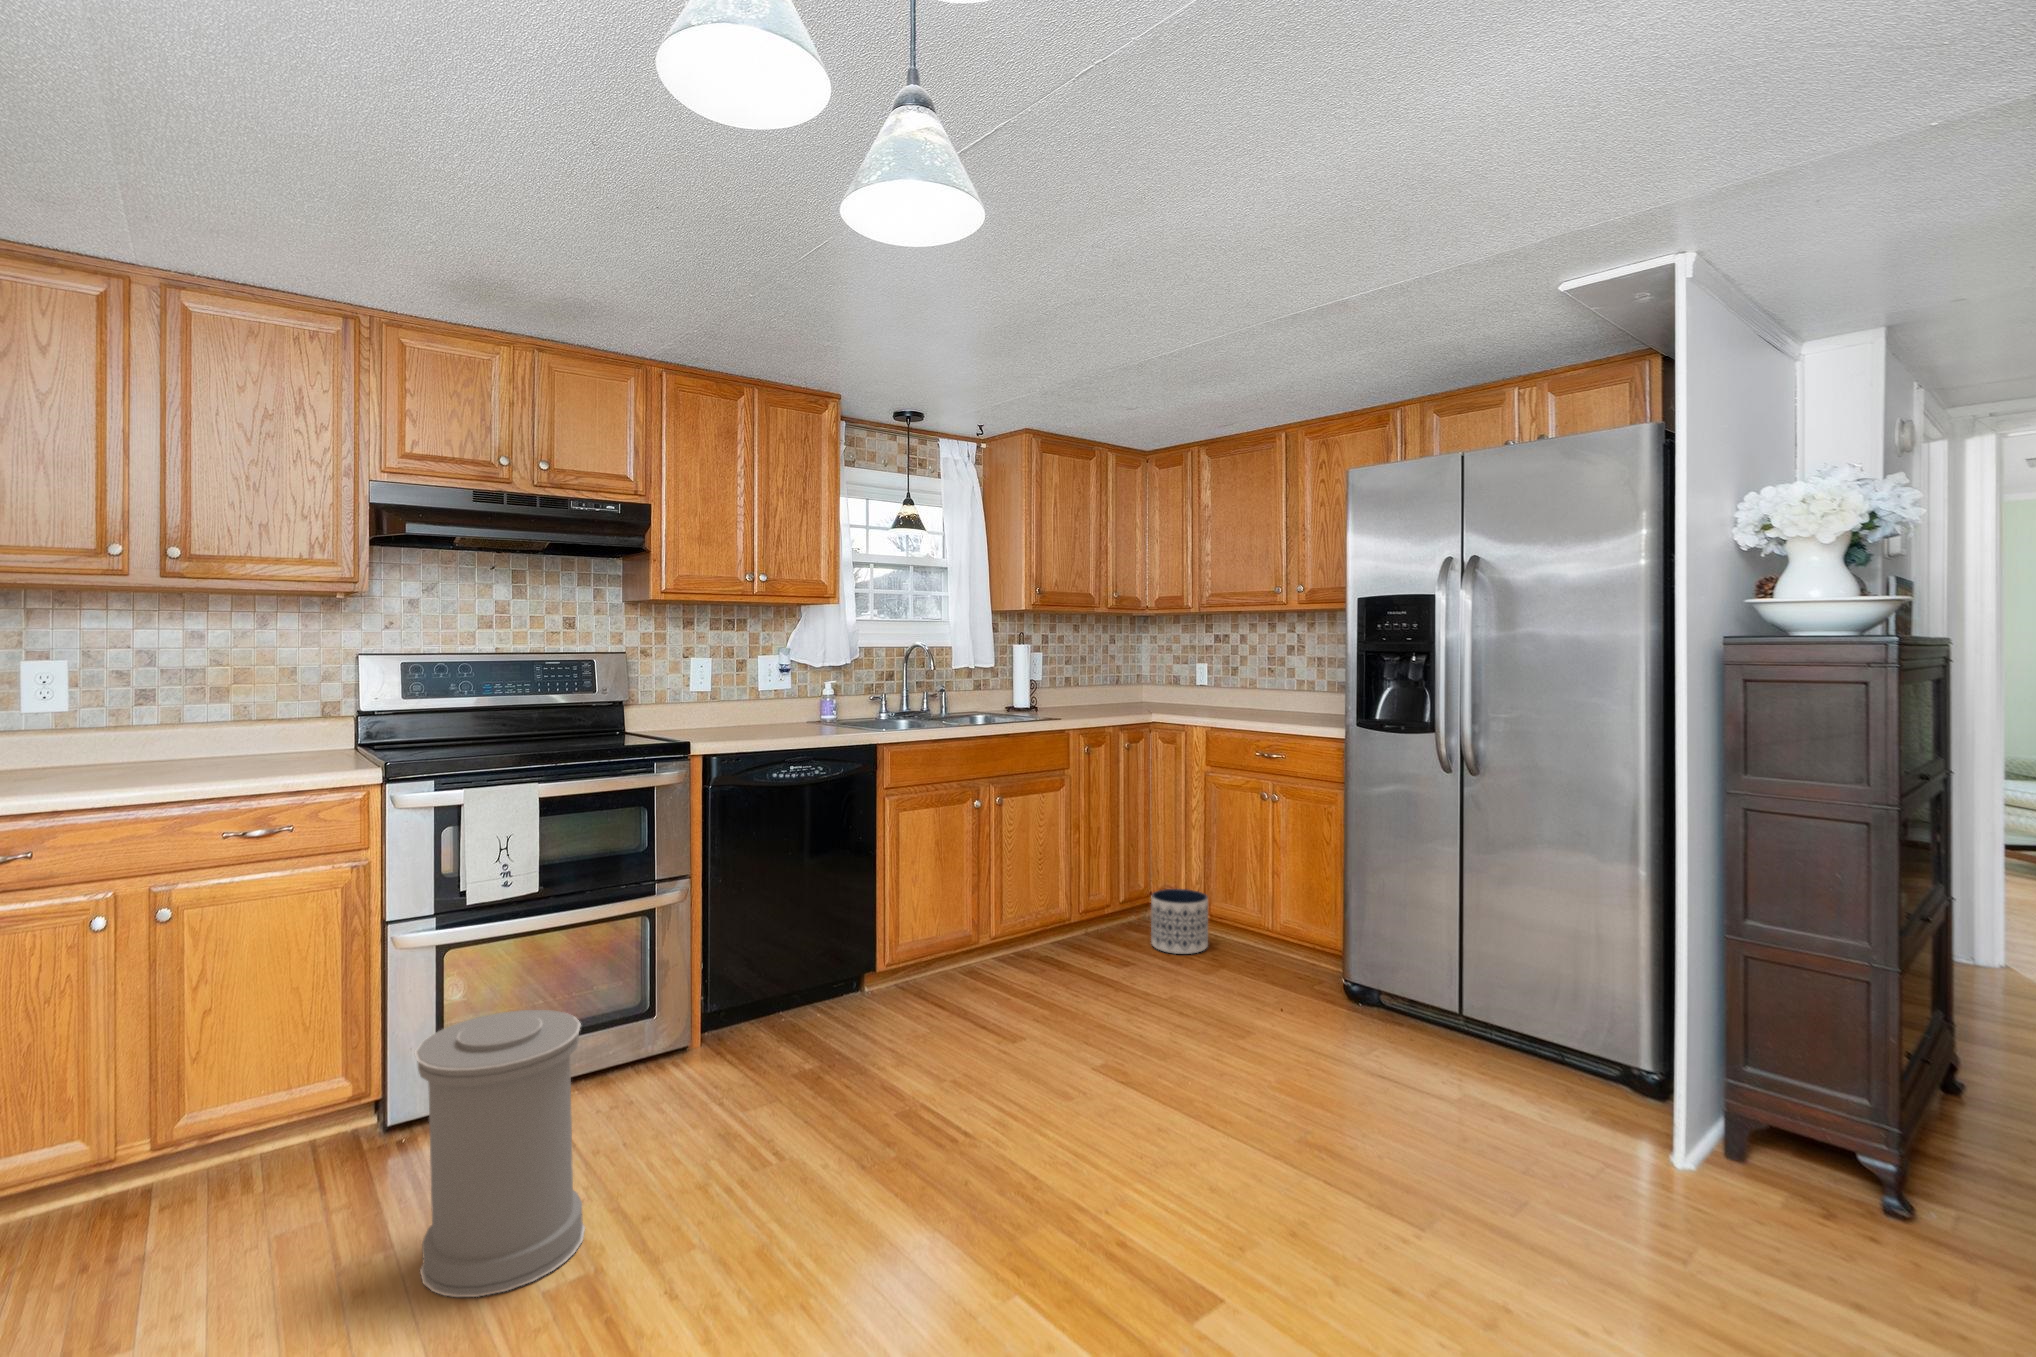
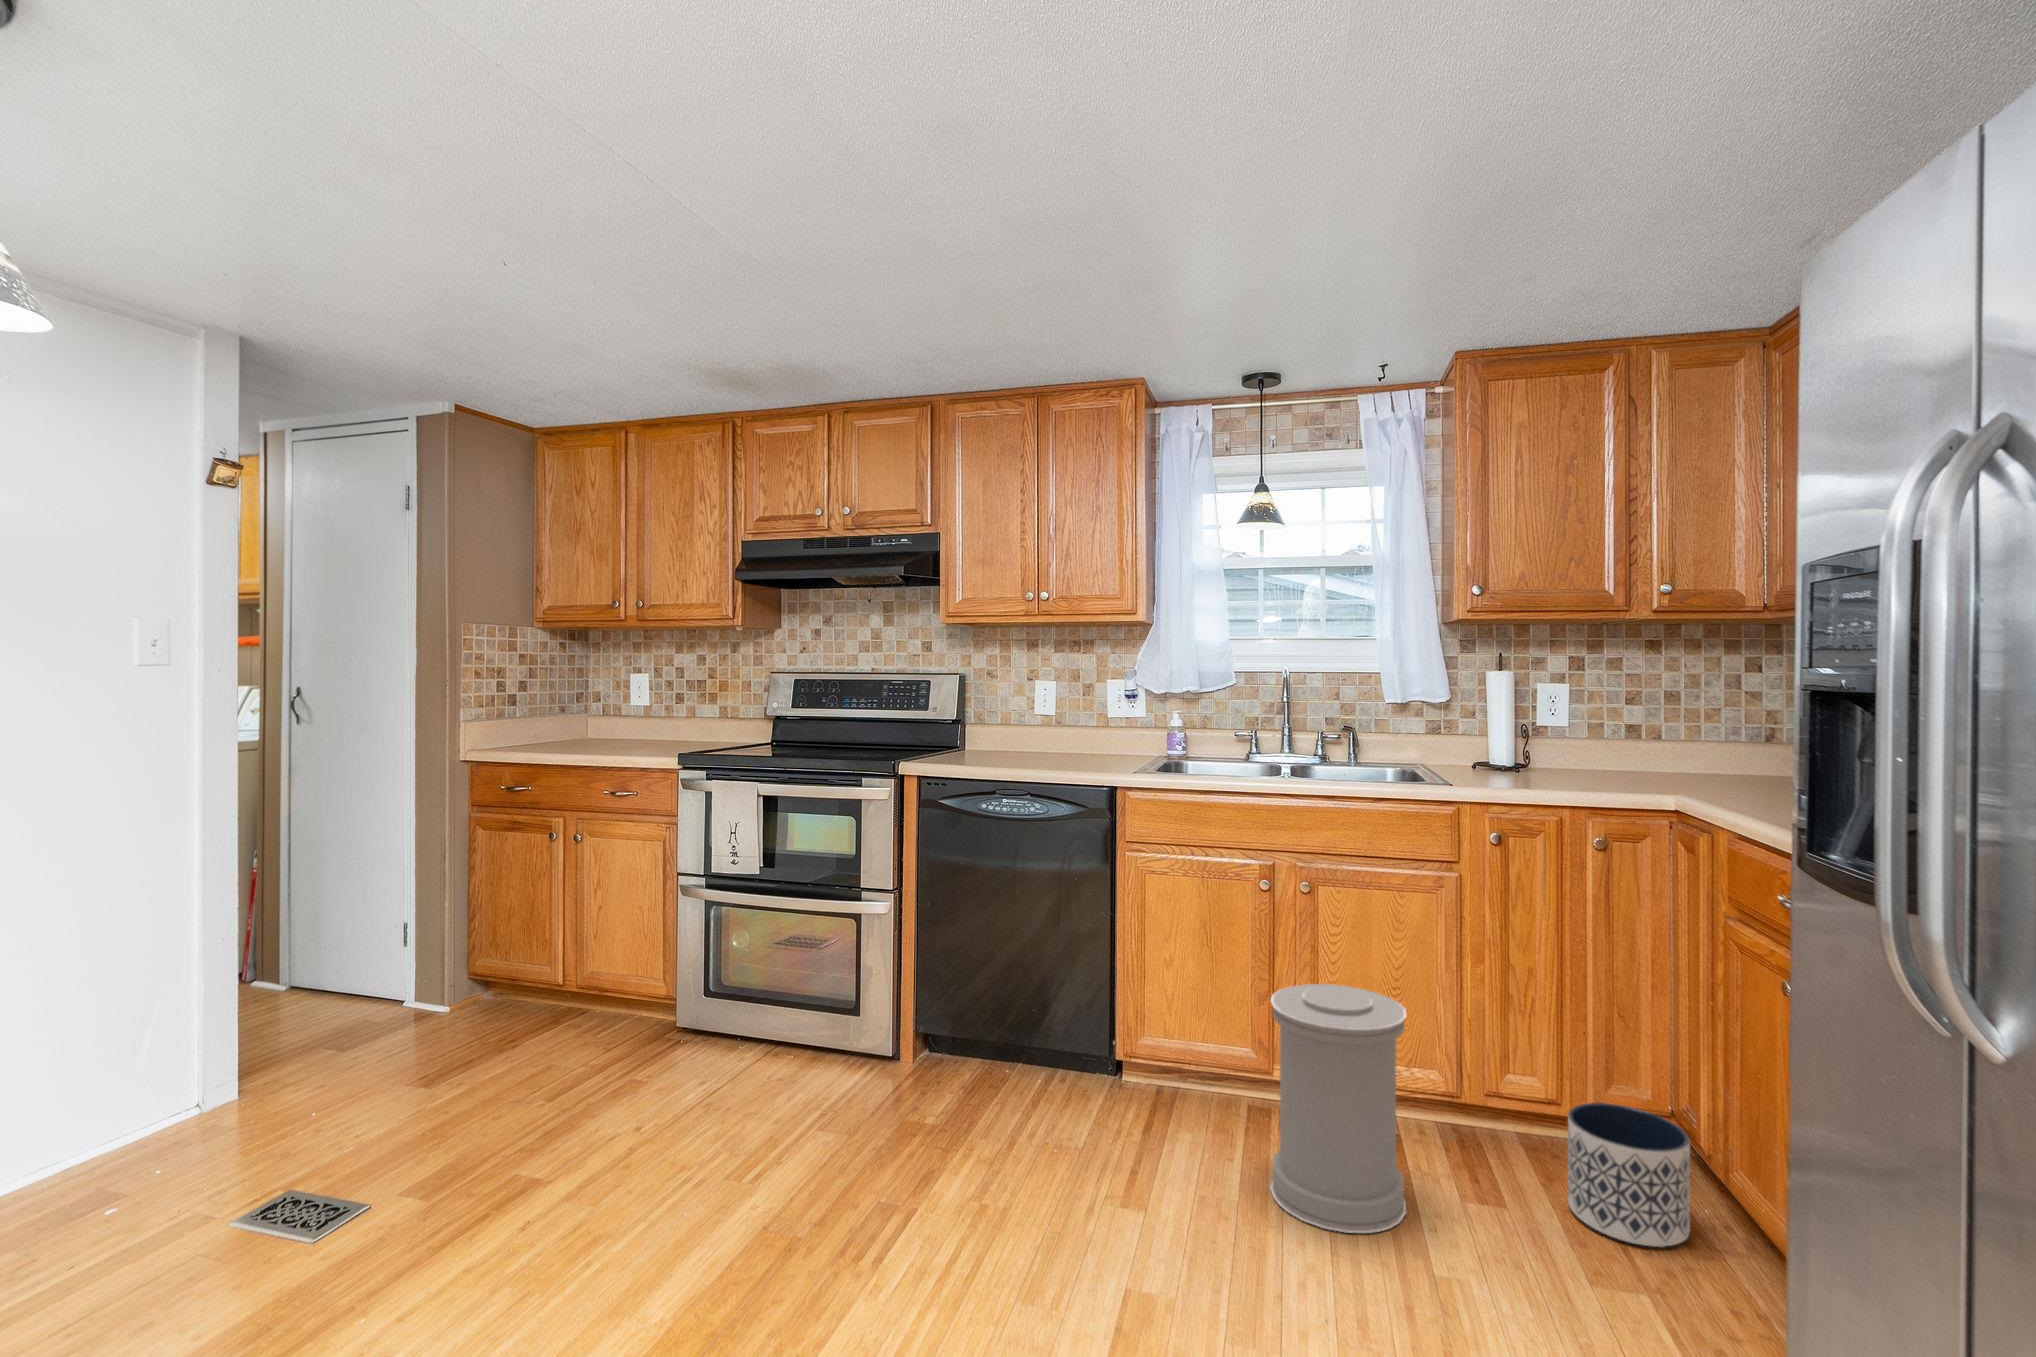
trash can: present [415,1010,585,1297] -> present [1270,984,1406,1233]

